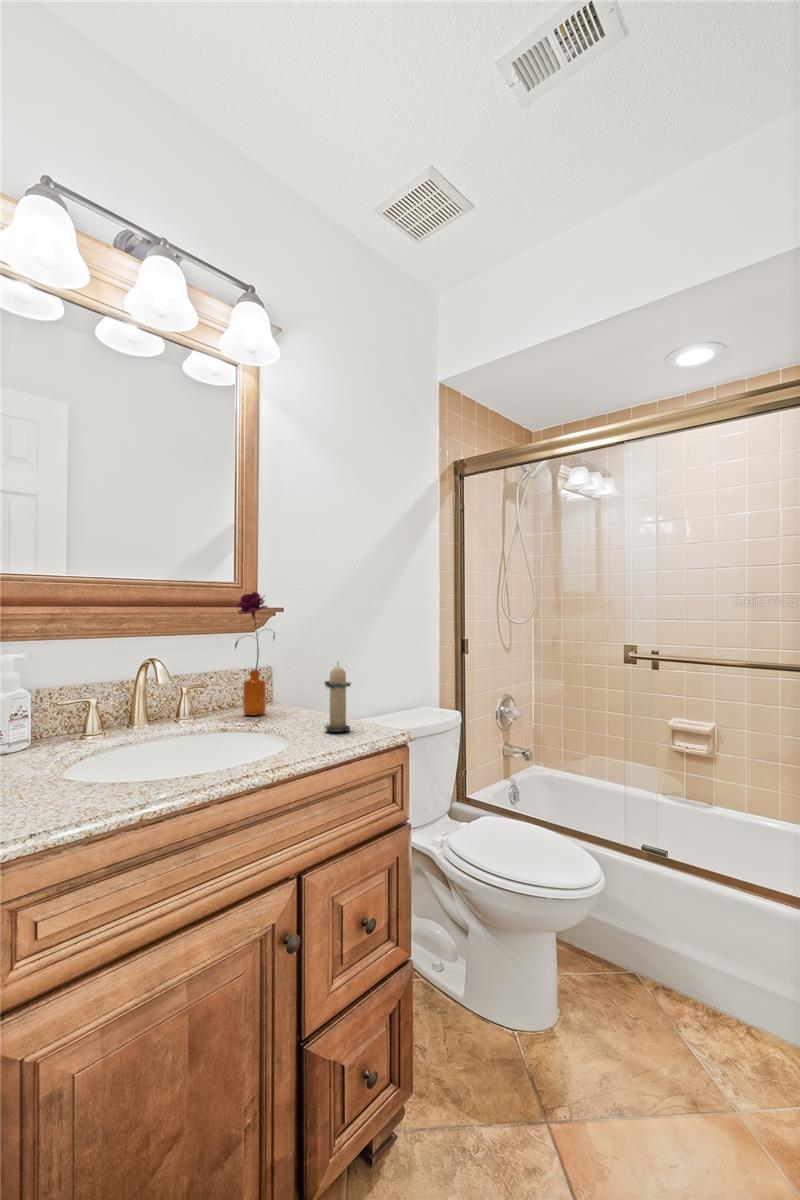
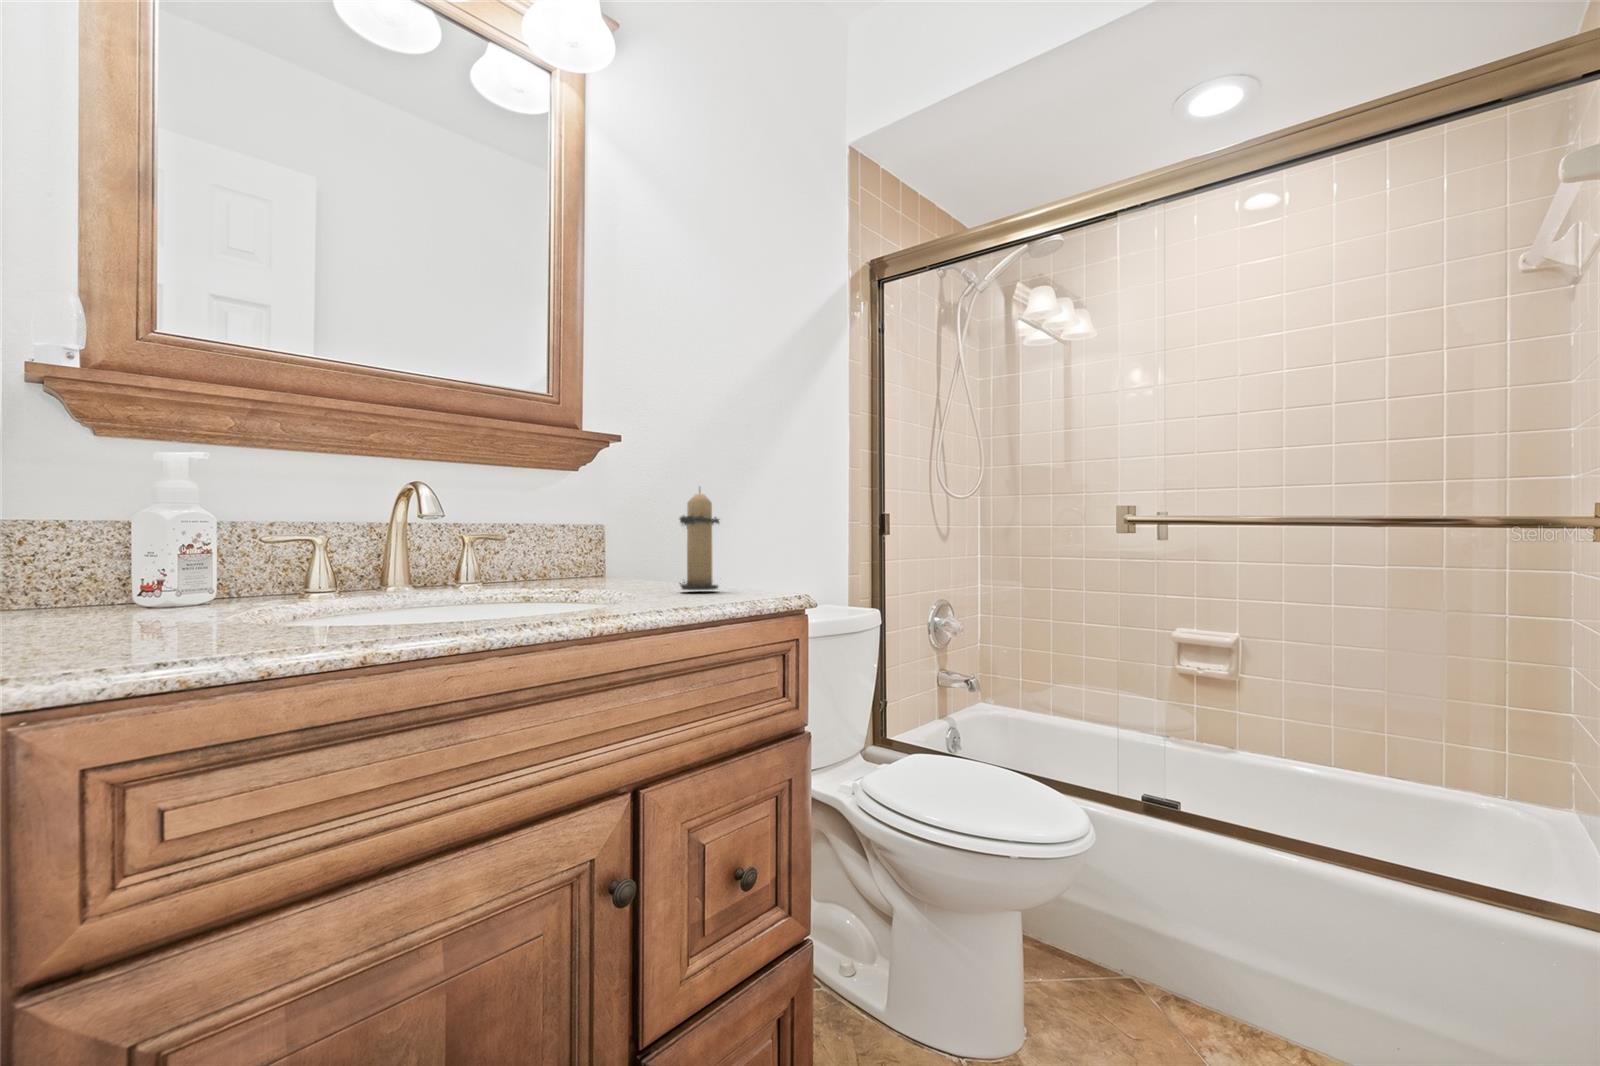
flower: present [235,592,275,715] -> none [547,401,607,584]

